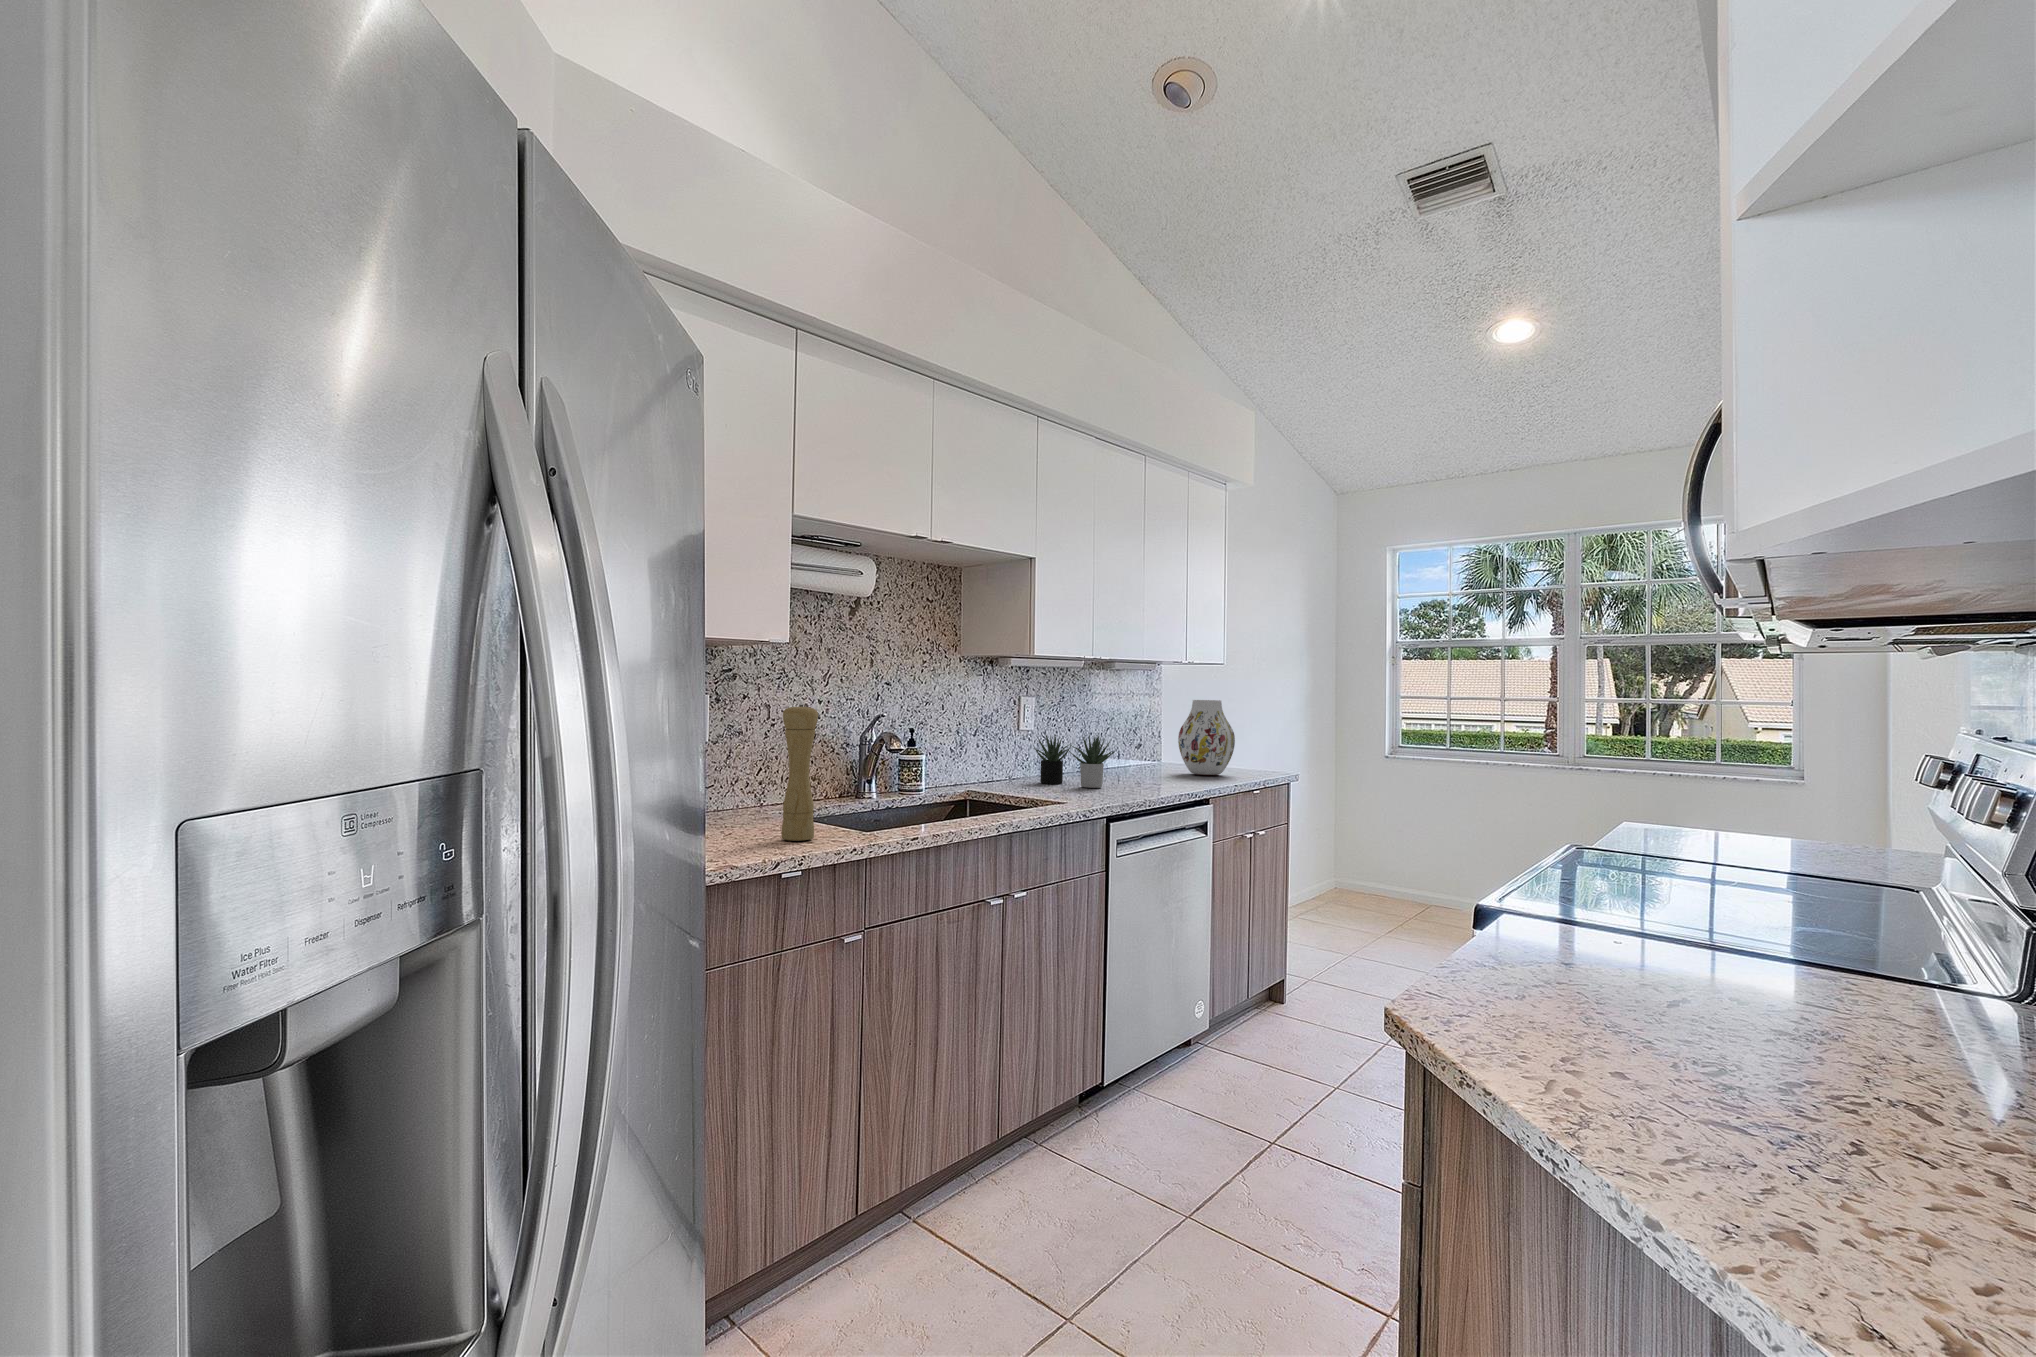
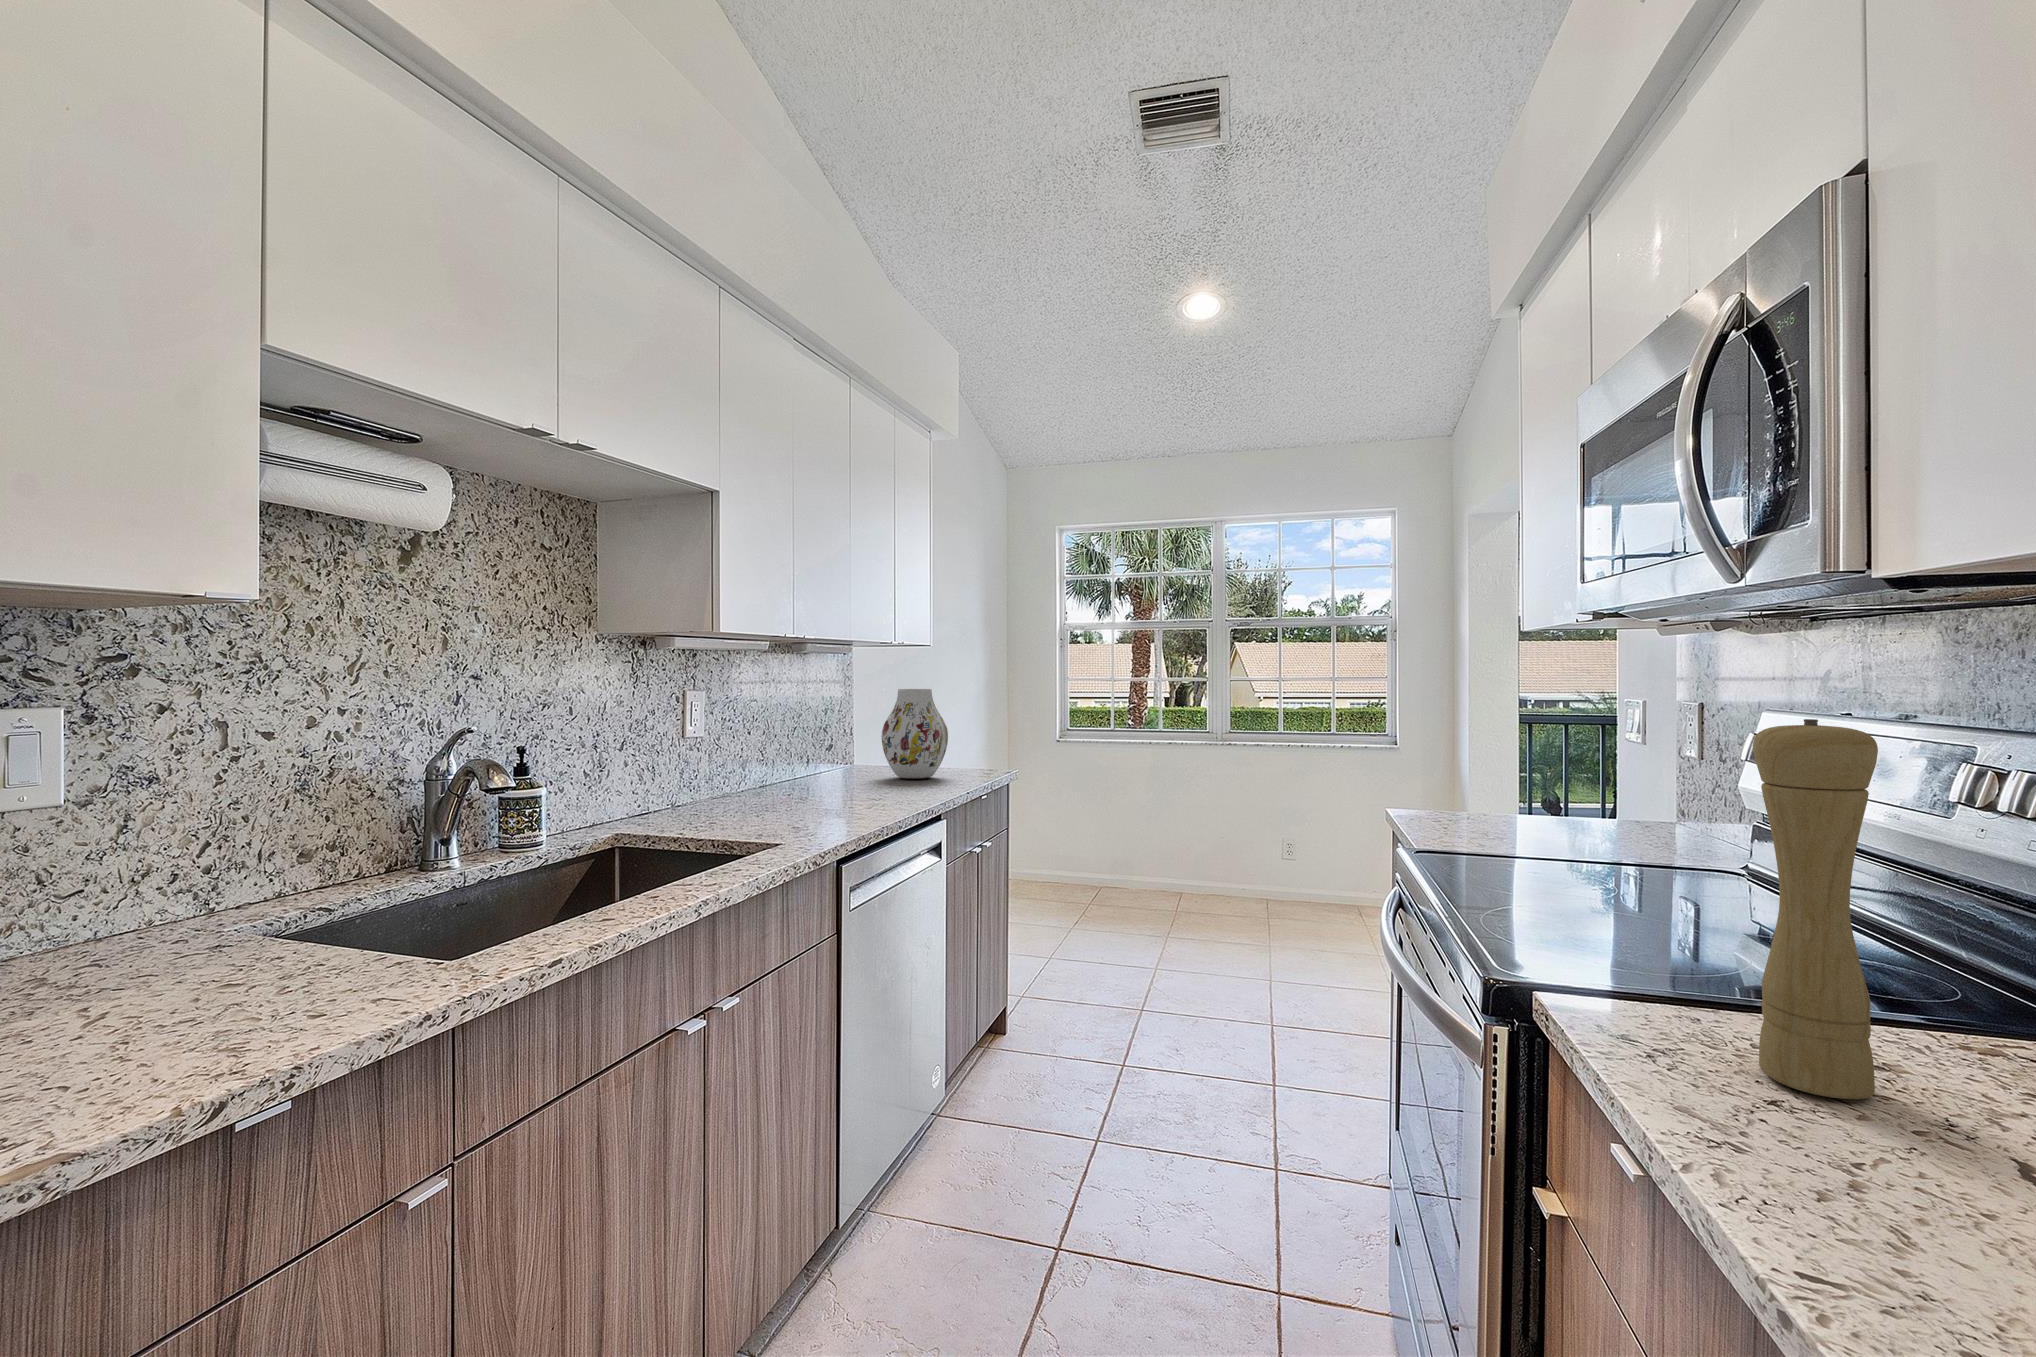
pepper mill: present [781,705,818,841] -> present [1753,719,1878,1099]
succulent plant: present [1034,735,1114,788] -> none [703,735,827,811]

